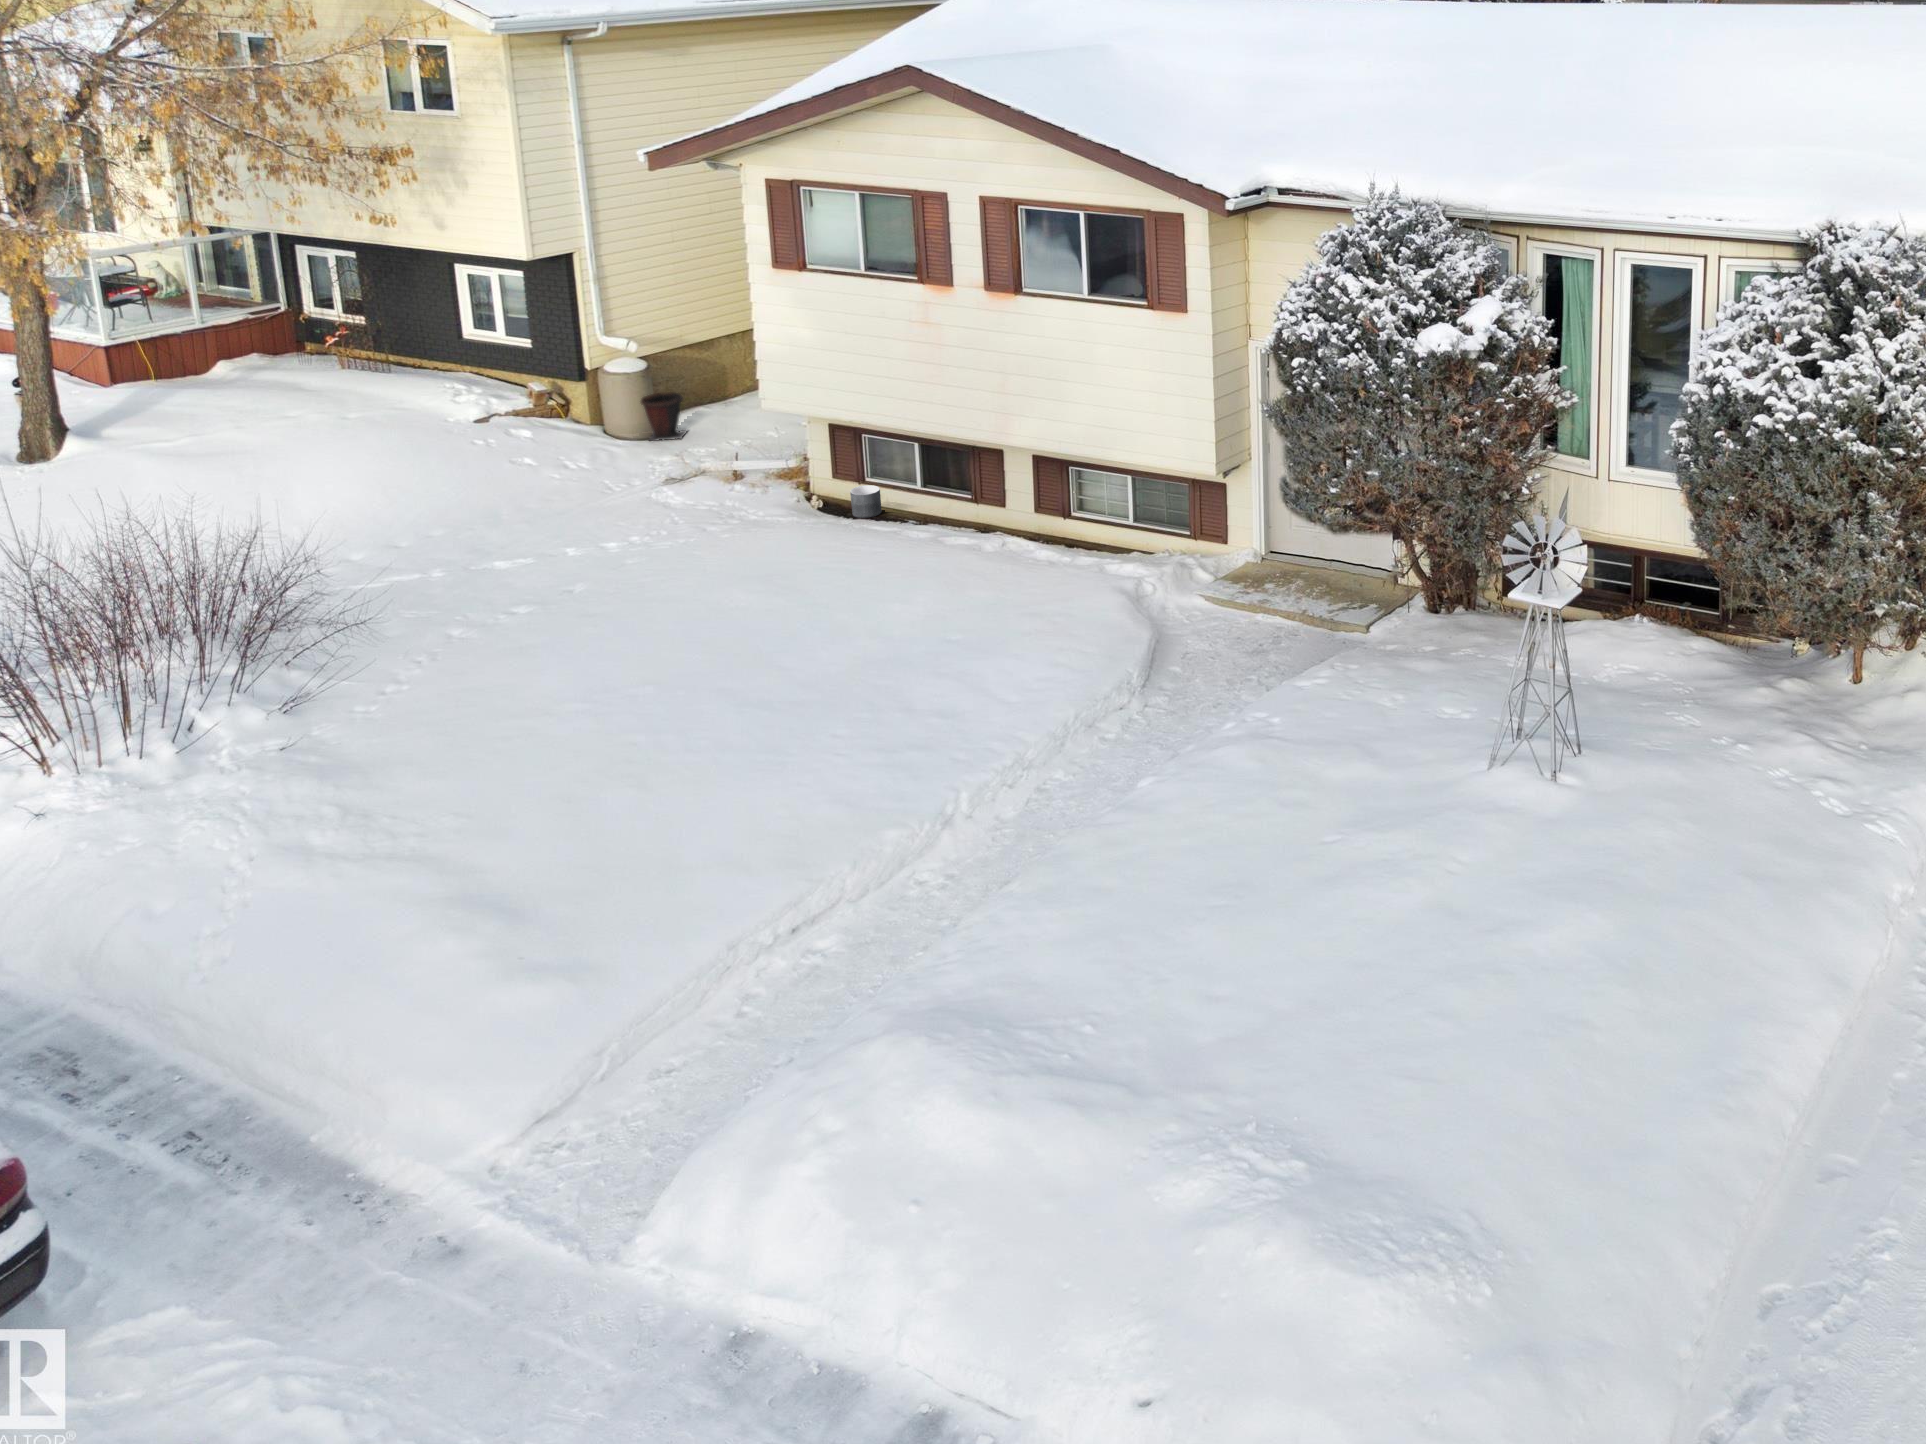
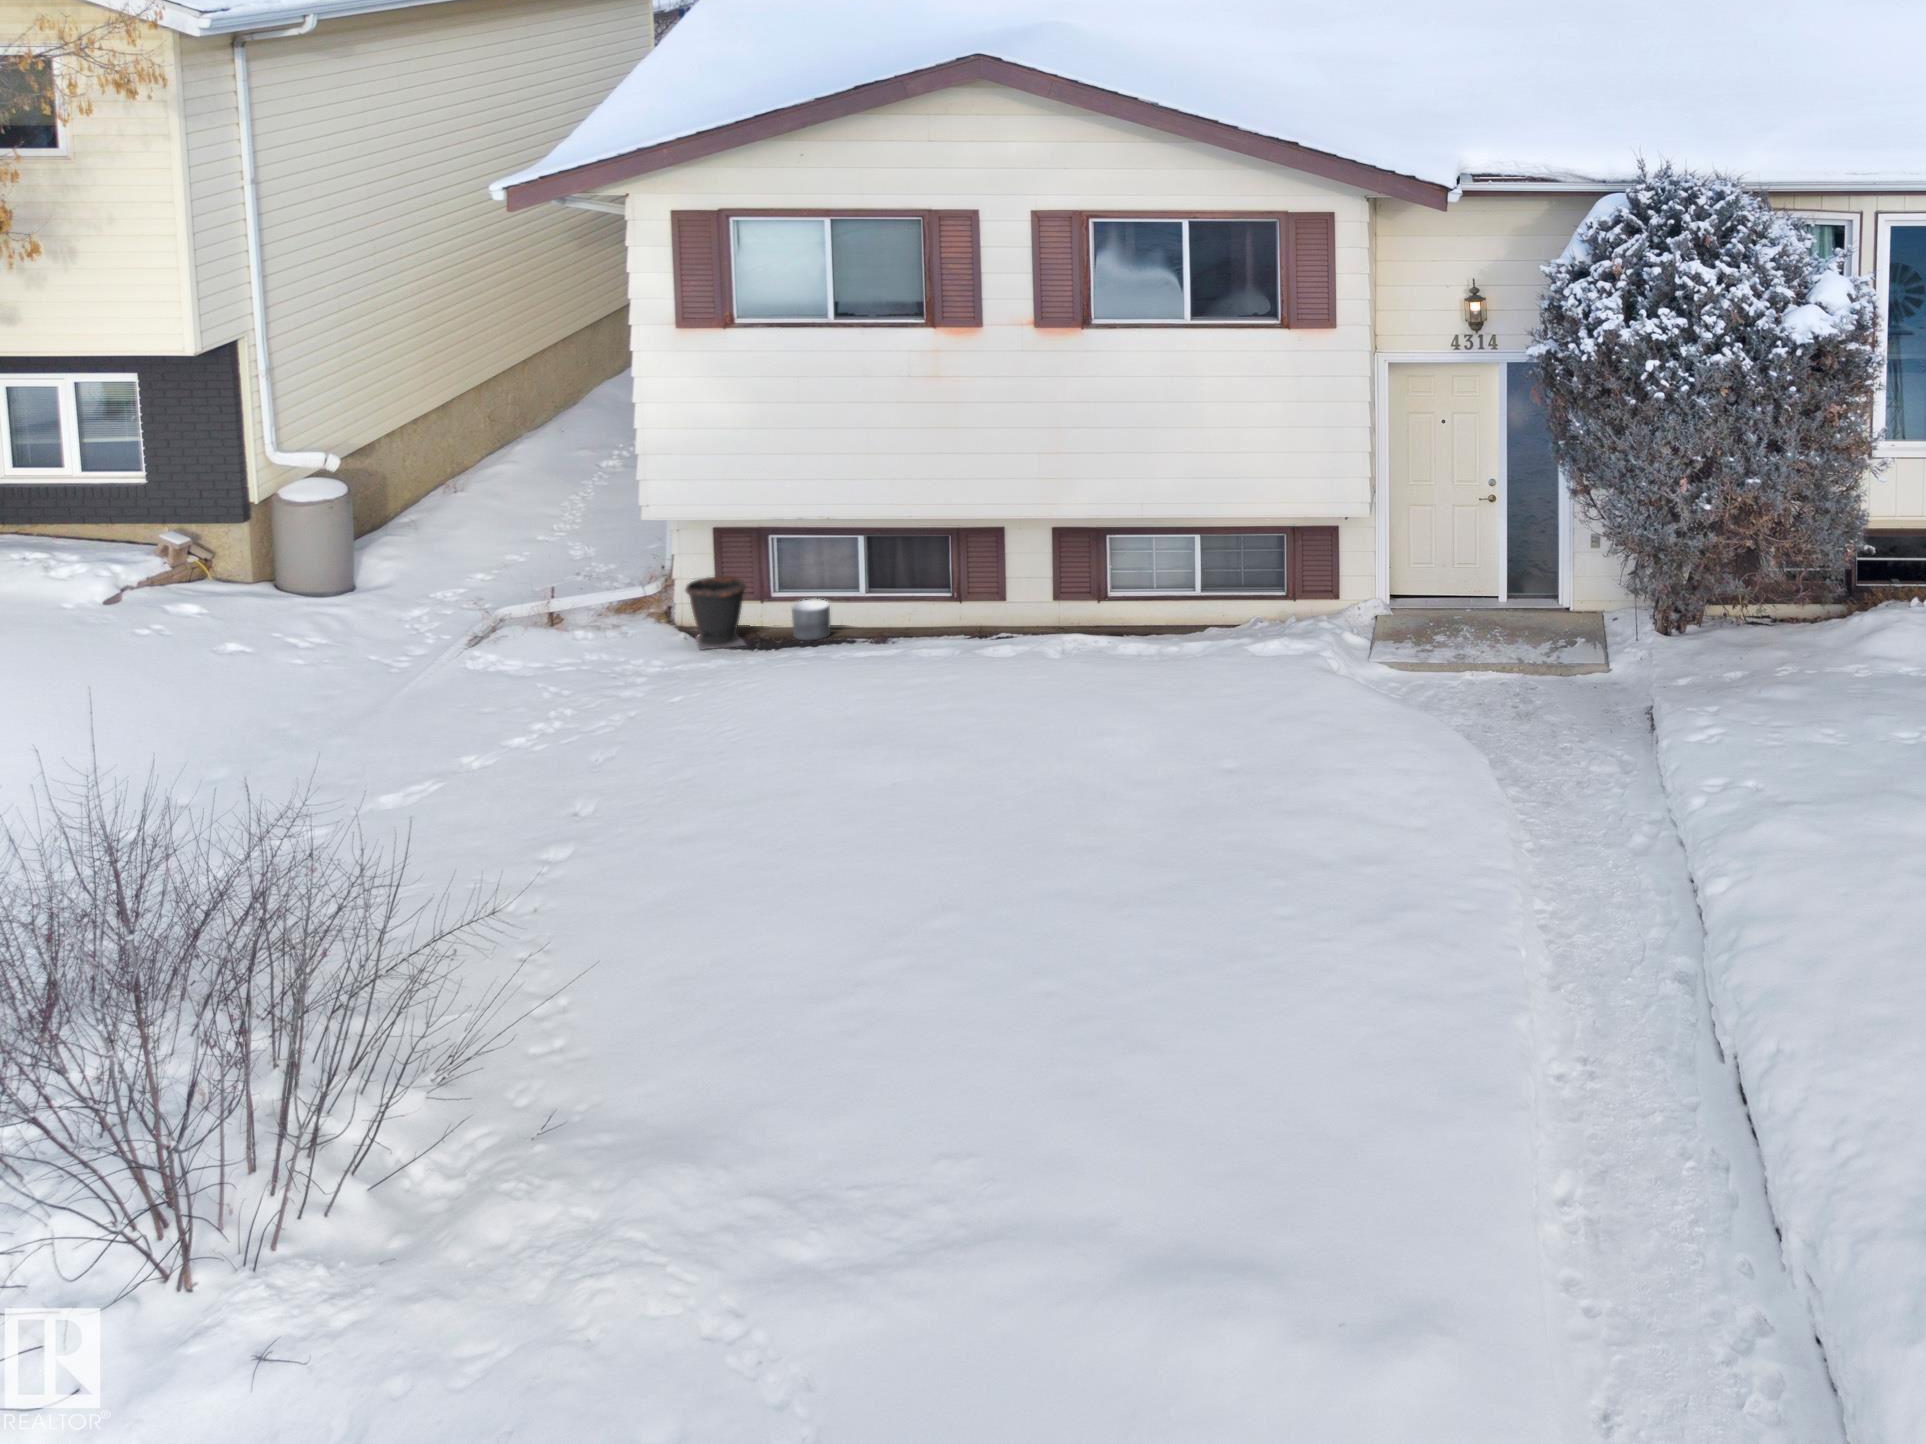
bucket: present [641,392,686,441] -> present [686,576,746,650]

